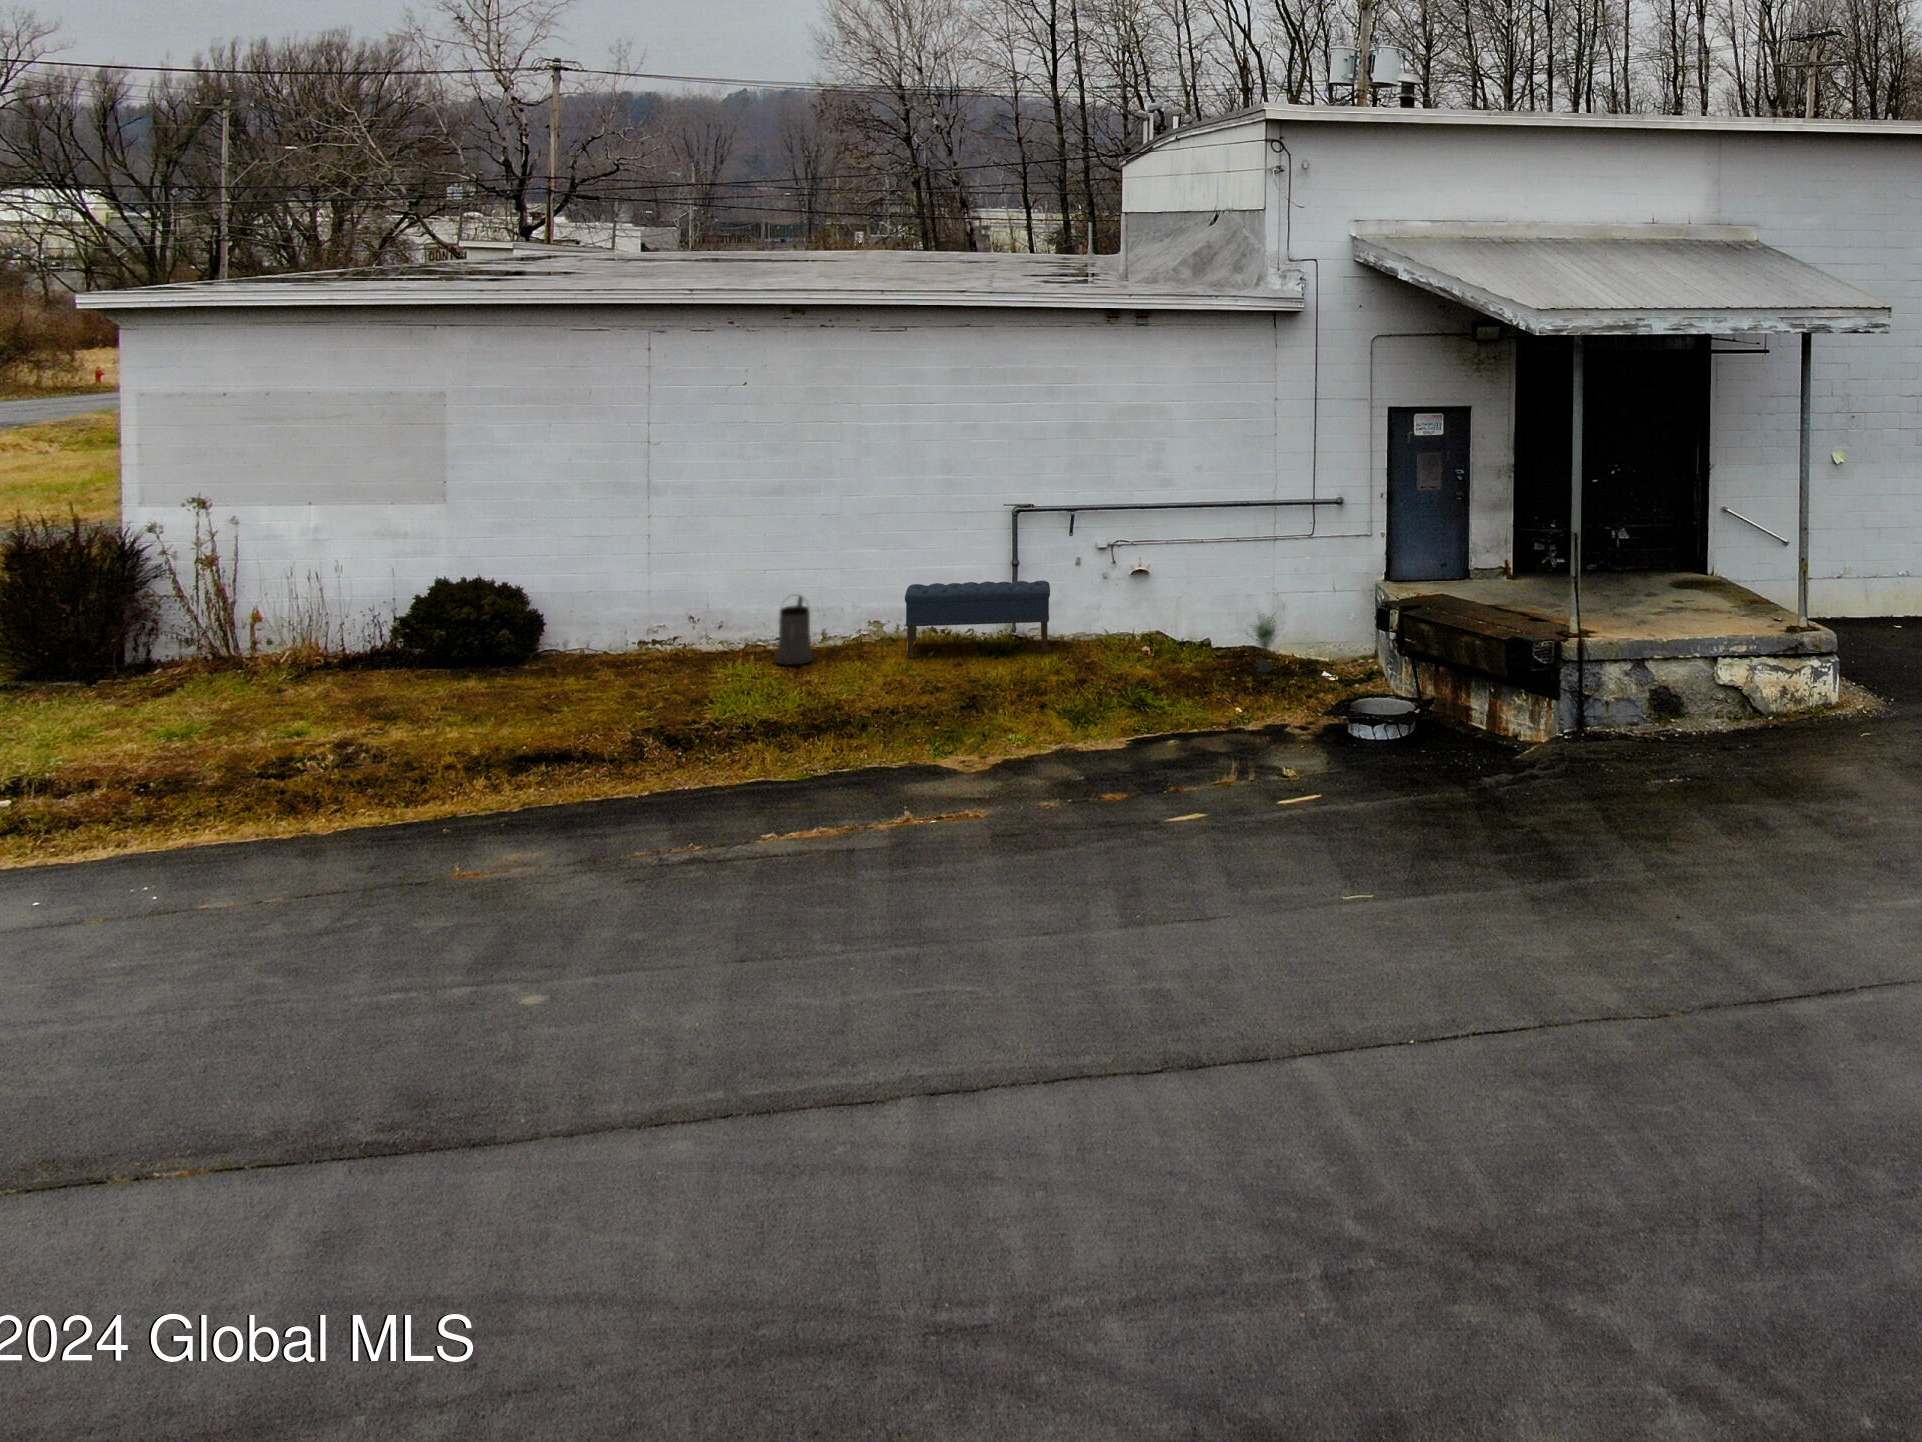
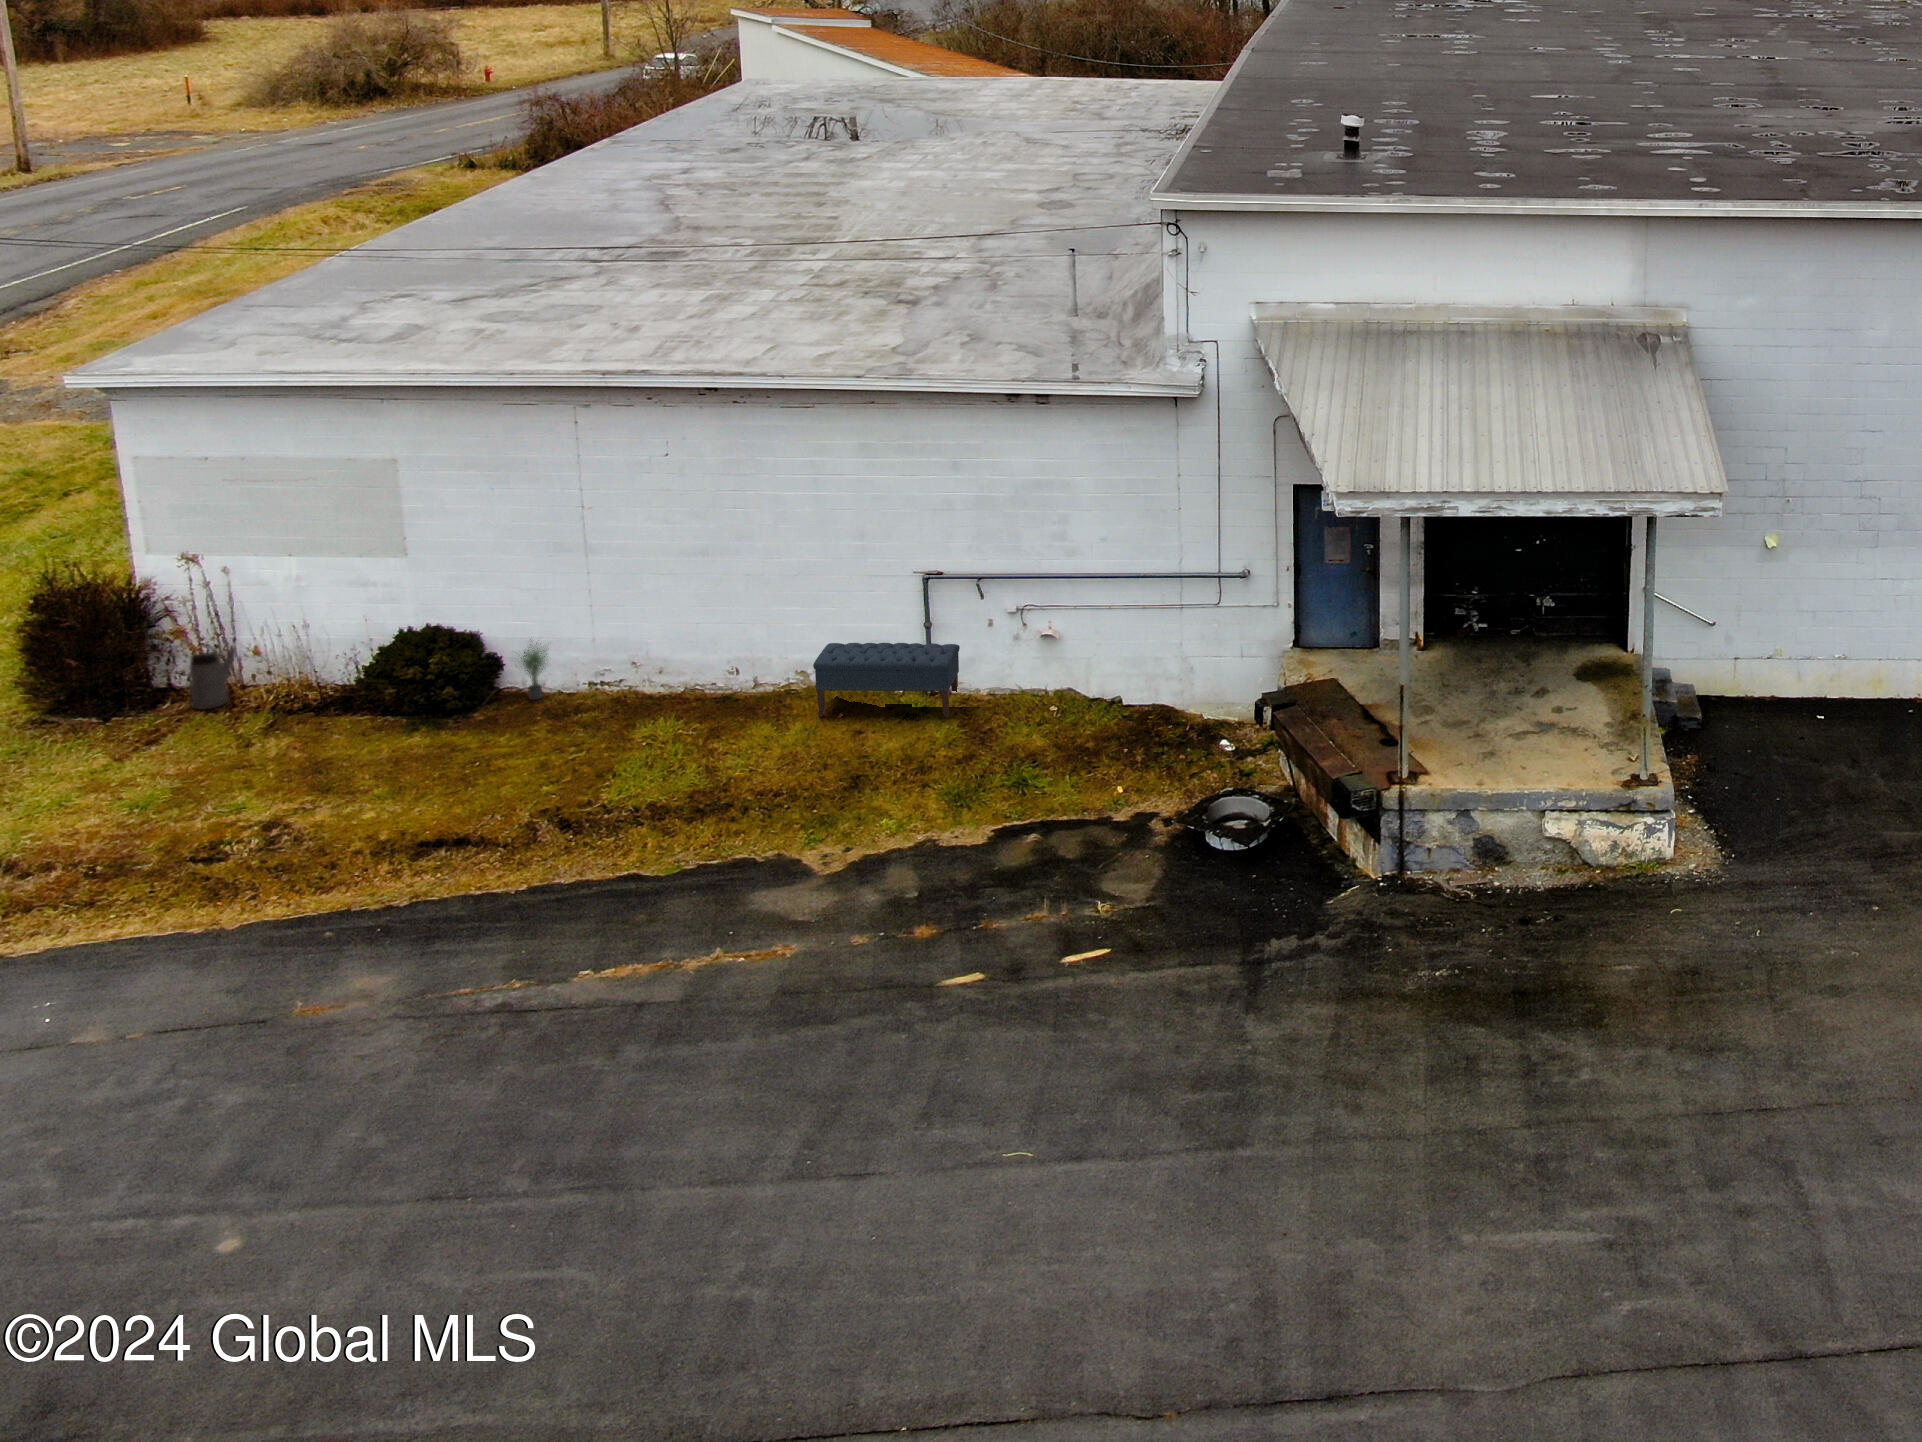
watering can: present [777,595,812,664] -> present [189,644,235,709]
potted plant: present [1247,615,1276,673] -> present [521,639,547,700]

